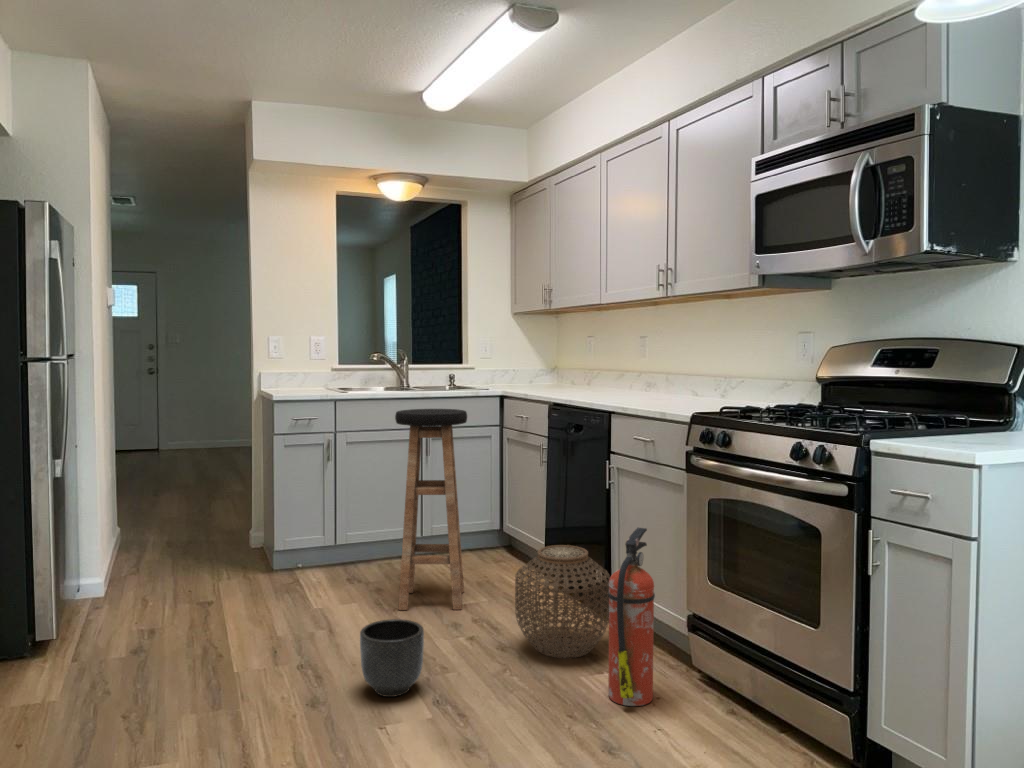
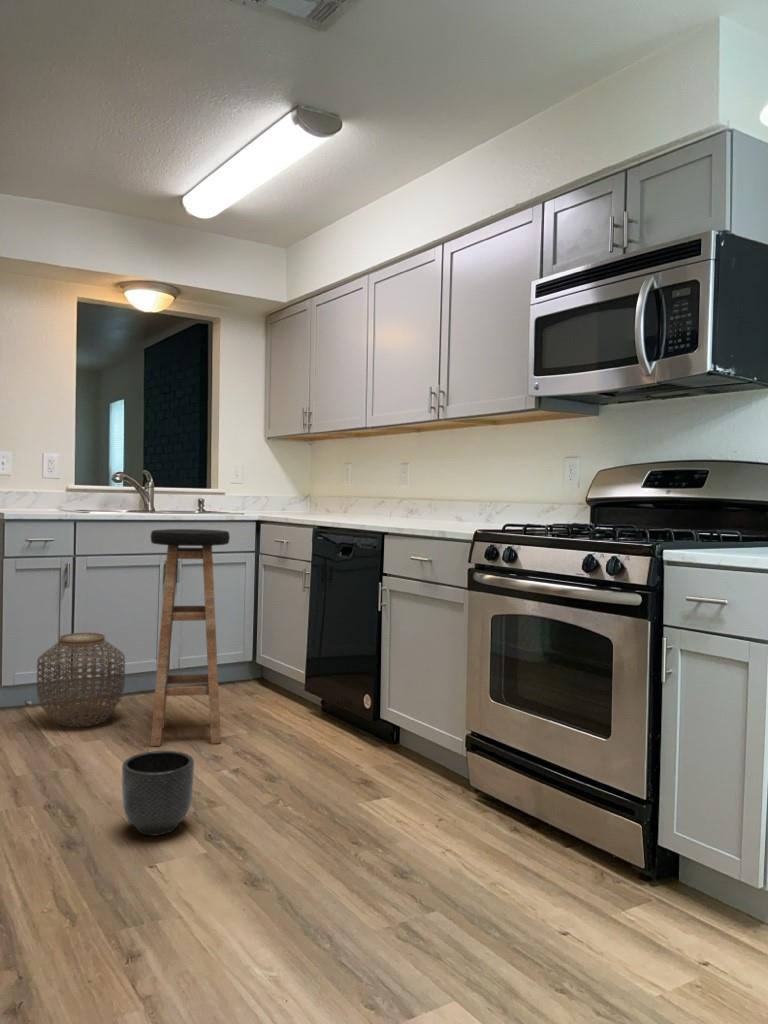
fire extinguisher: present [608,528,655,706] -> none [391,646,440,830]
woven basket: present [515,545,610,658] -> present [37,633,125,727]

